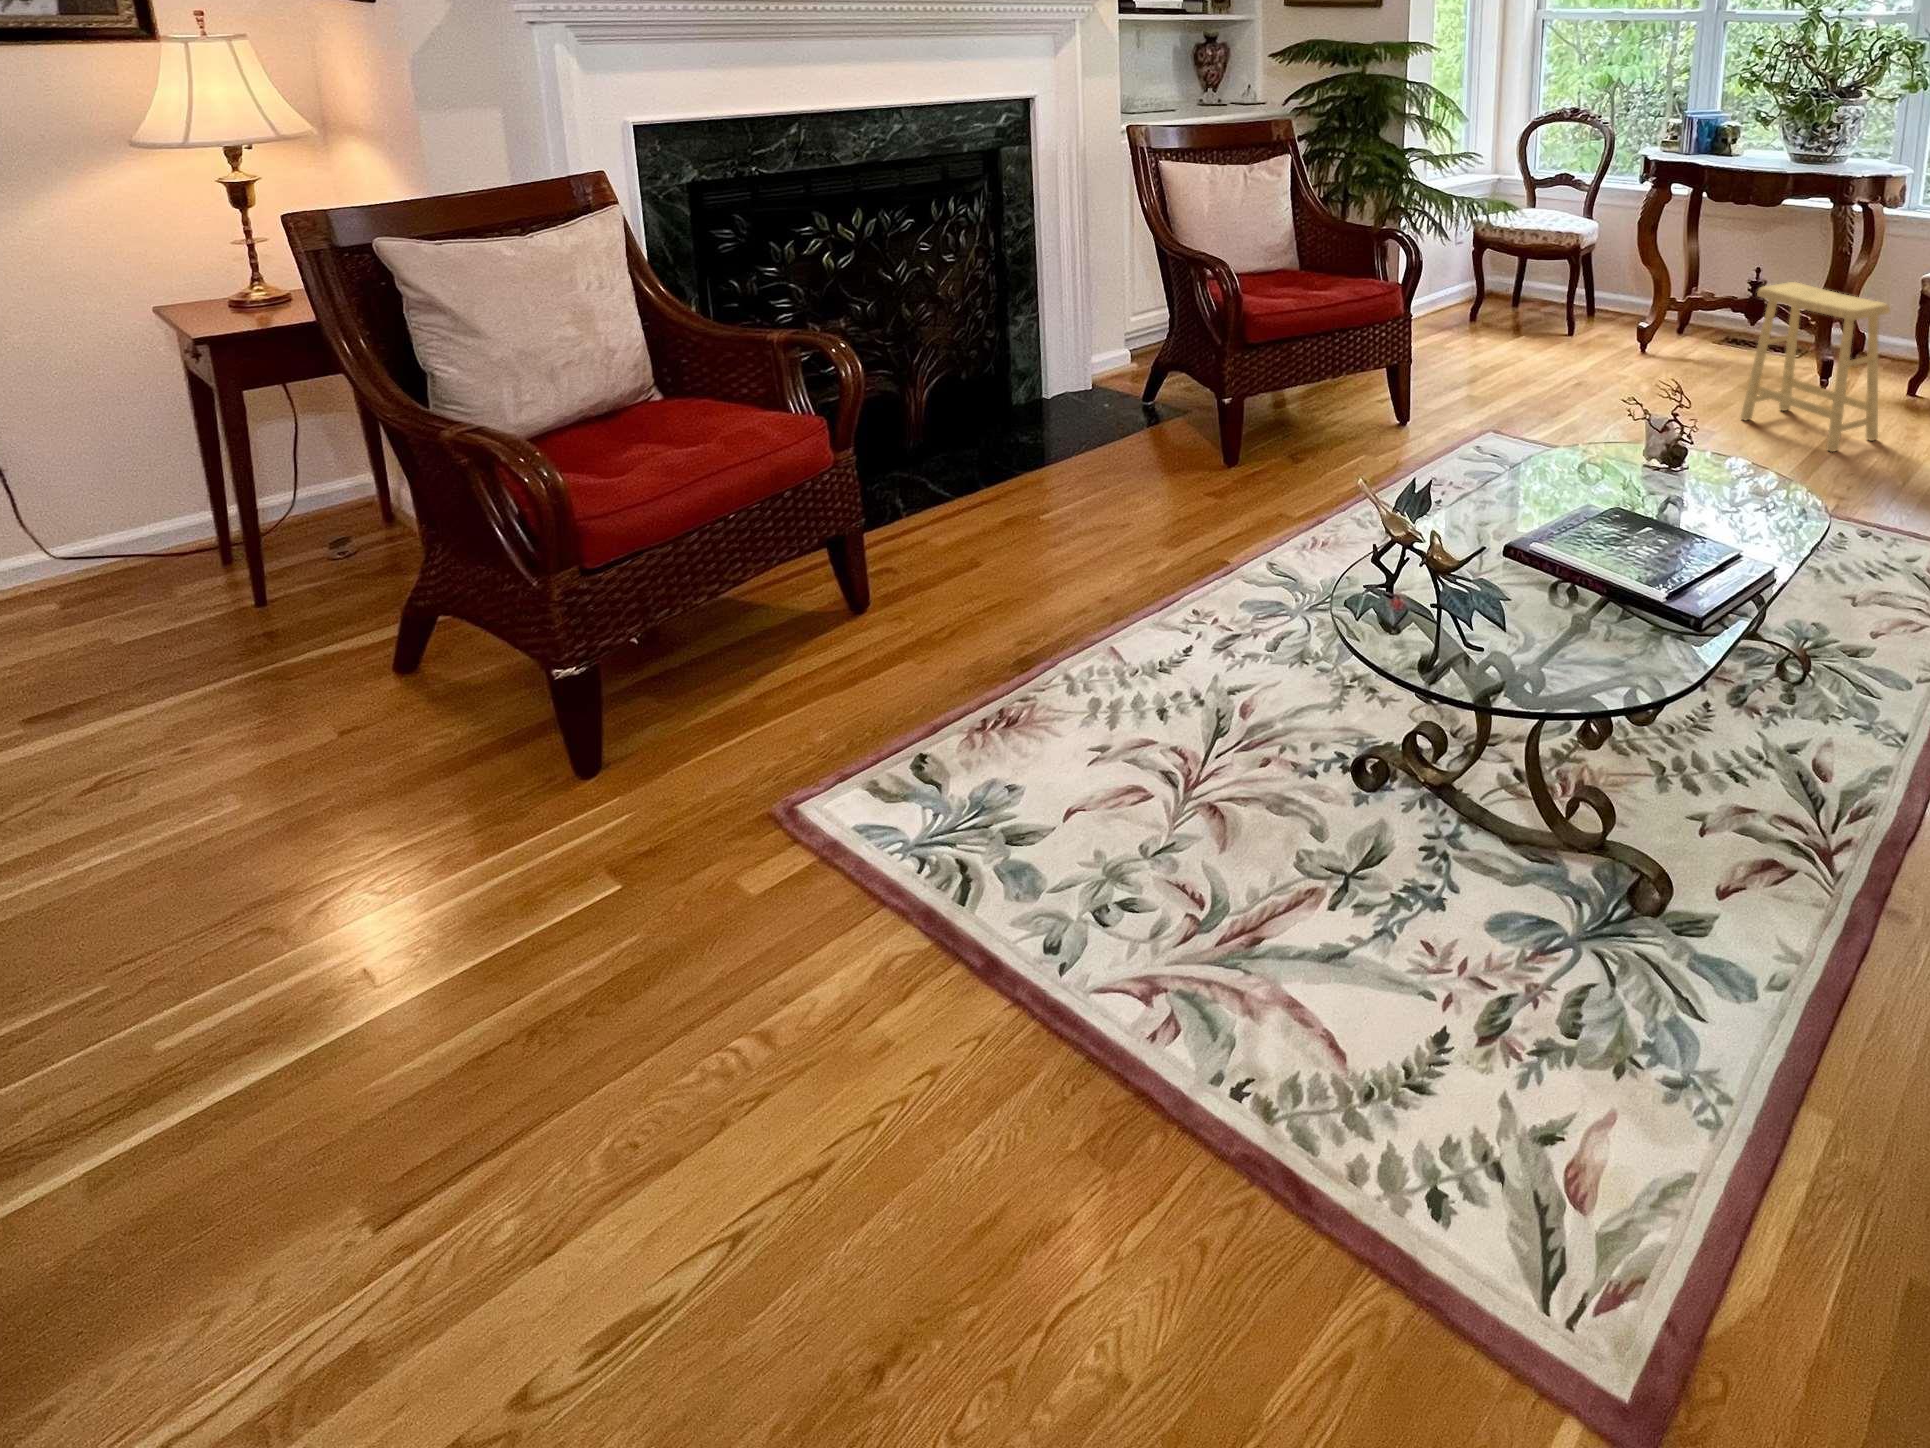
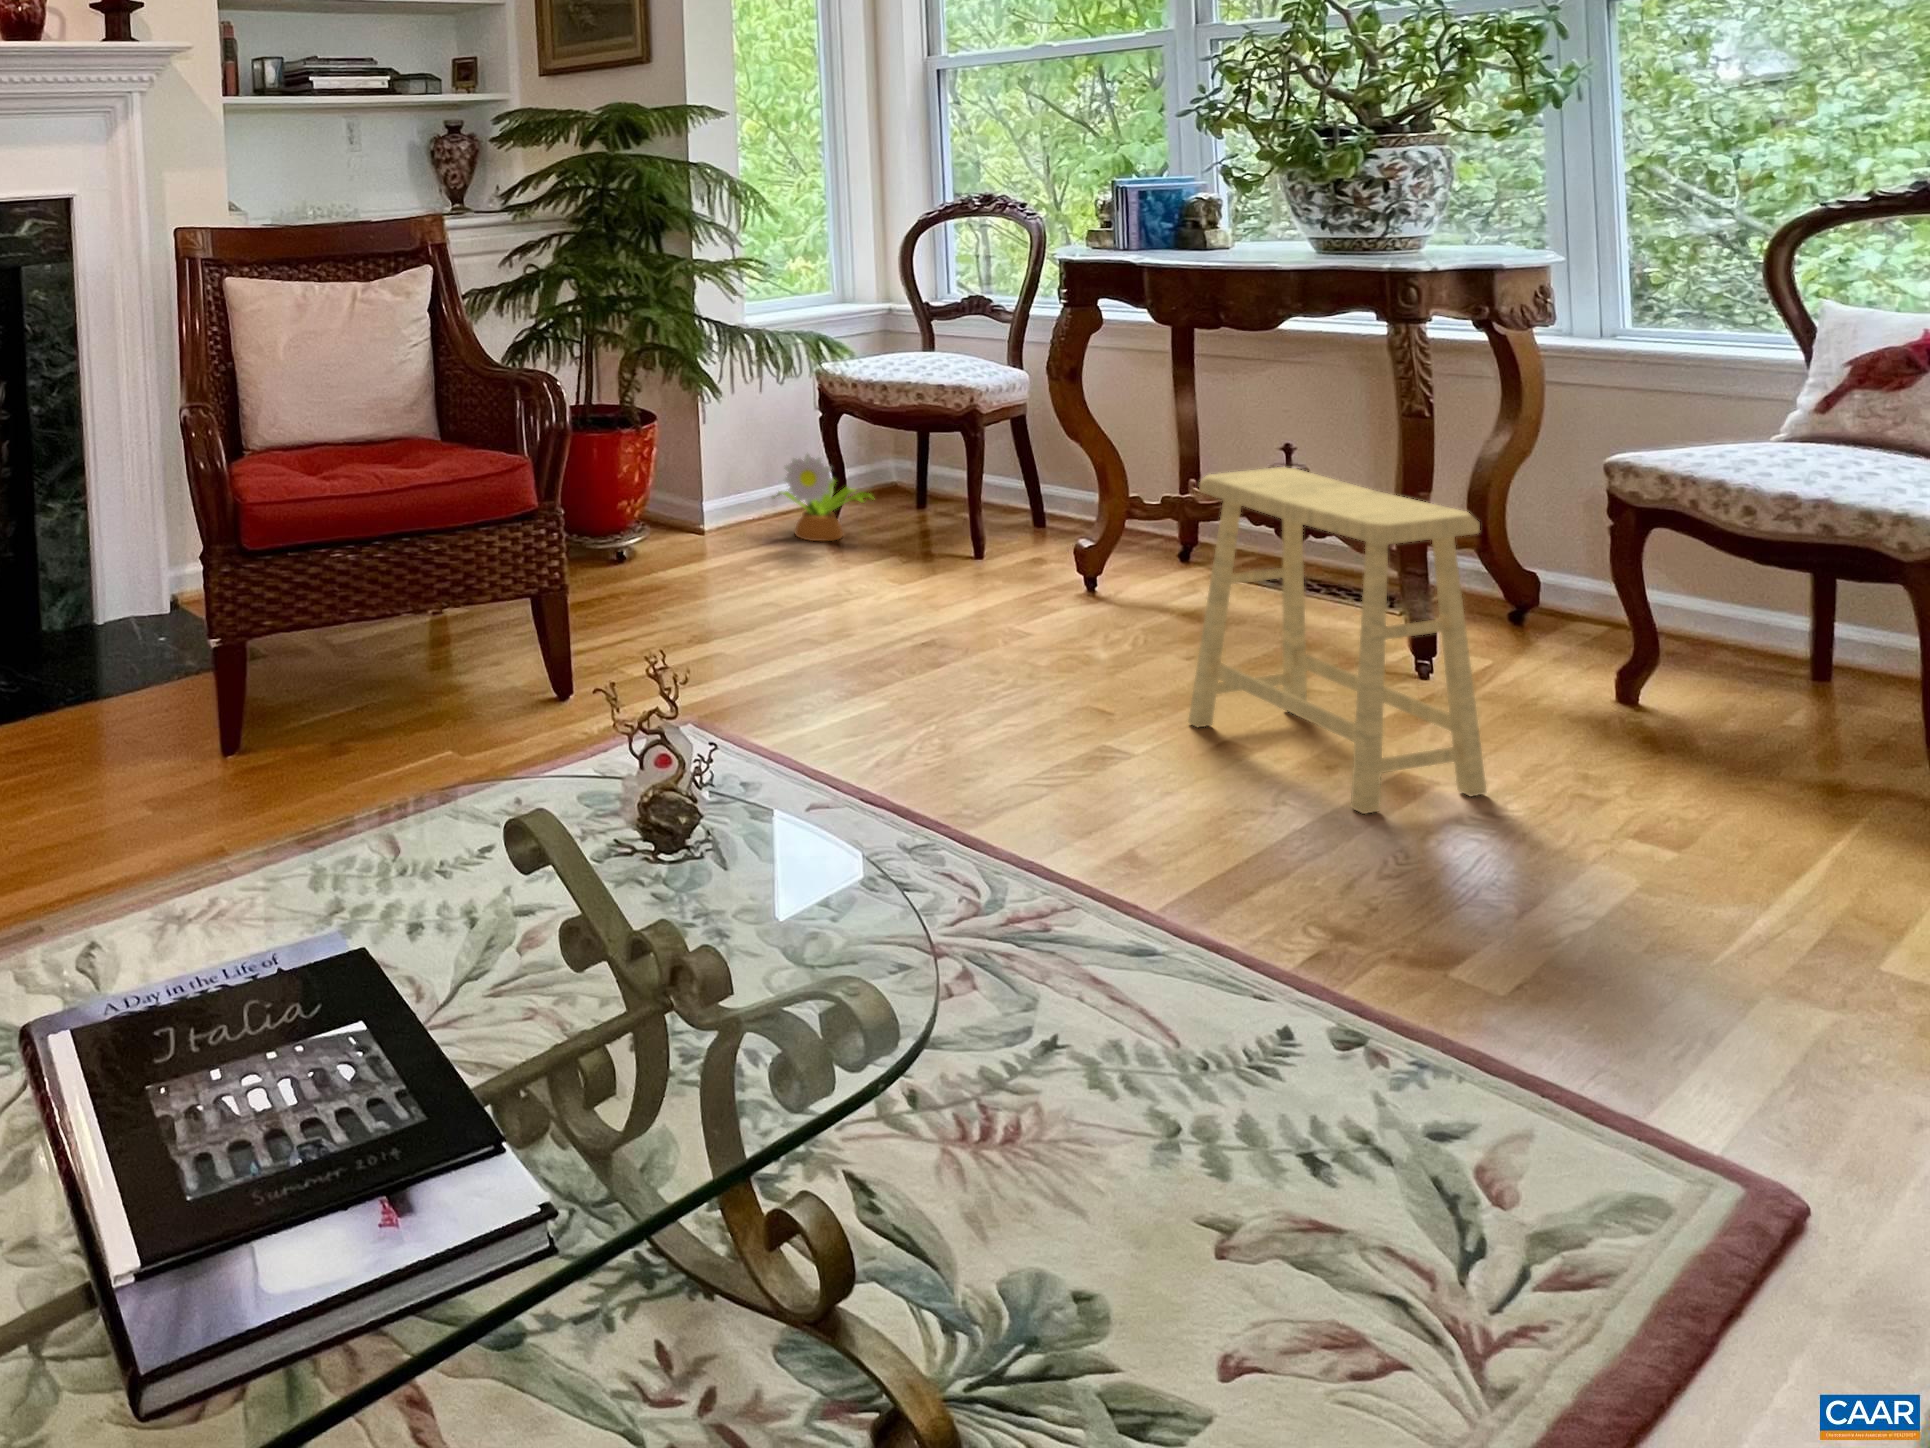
decorative plant: none [1458,277,1522,333] -> present [778,454,874,541]

